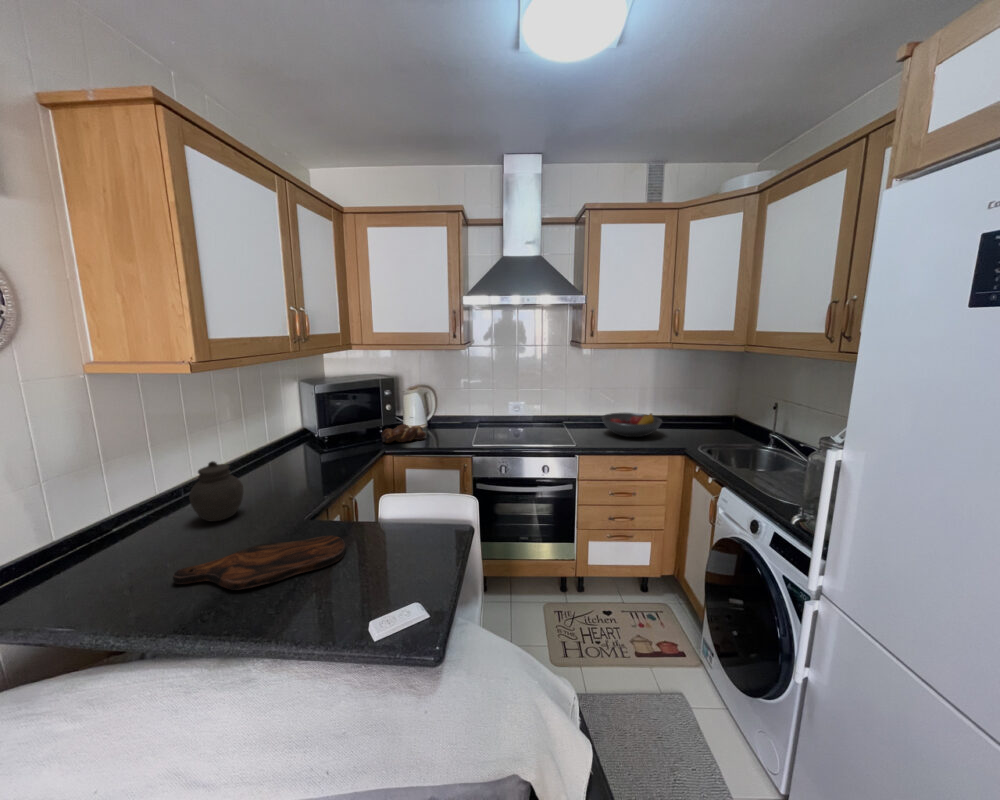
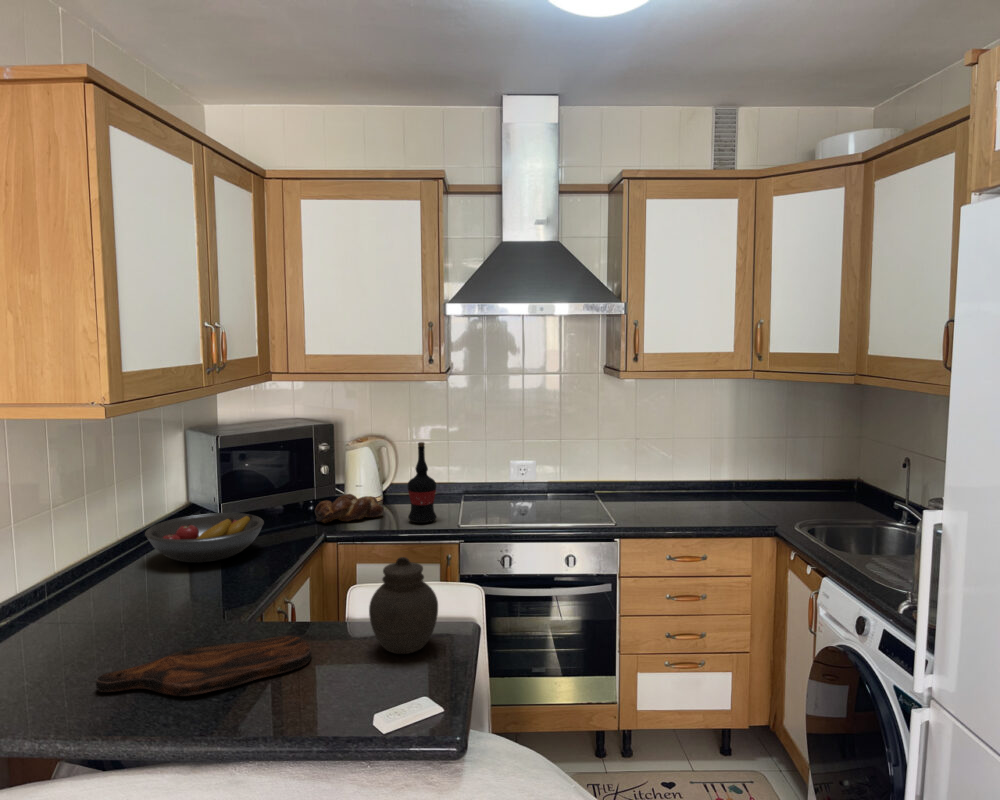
wine bottle: none [440,391,460,444] -> present [408,442,437,523]
fruit bowl: present [602,413,662,437] -> present [145,513,264,563]
jar: present [189,461,244,522] -> present [369,557,438,654]

